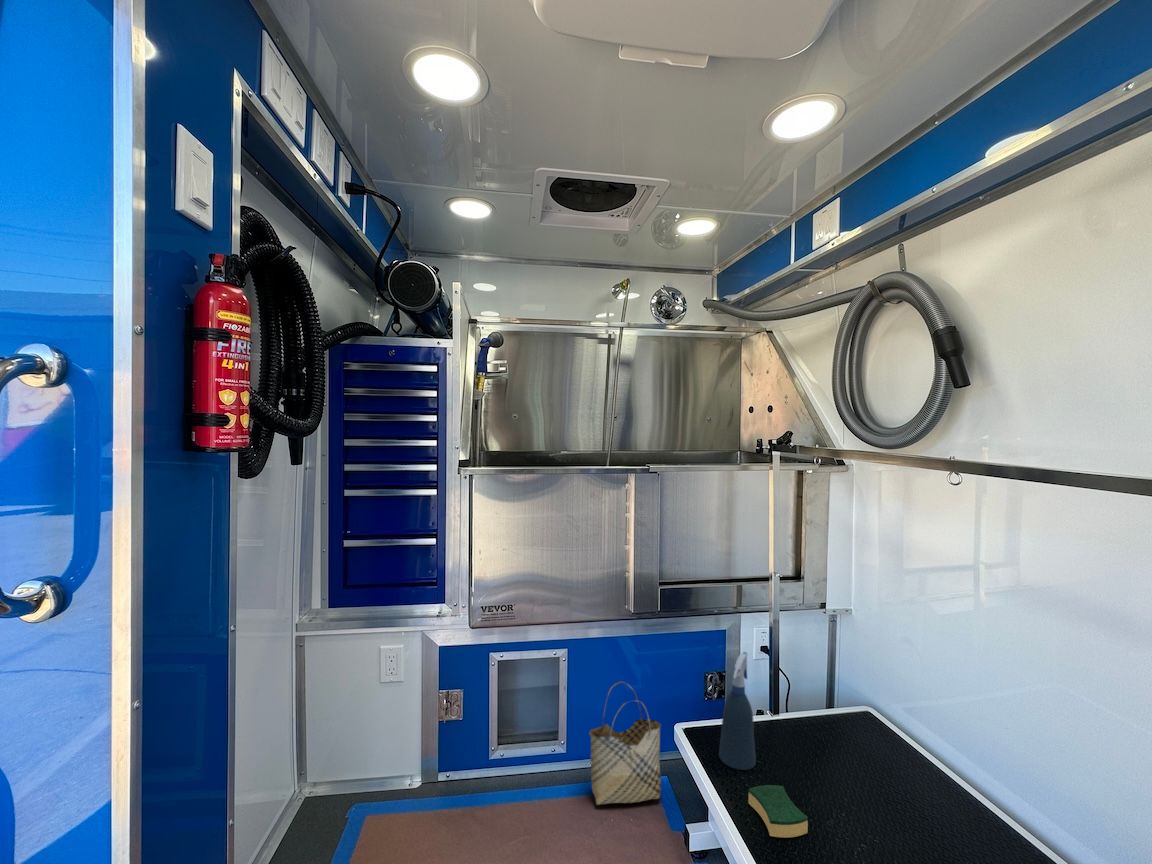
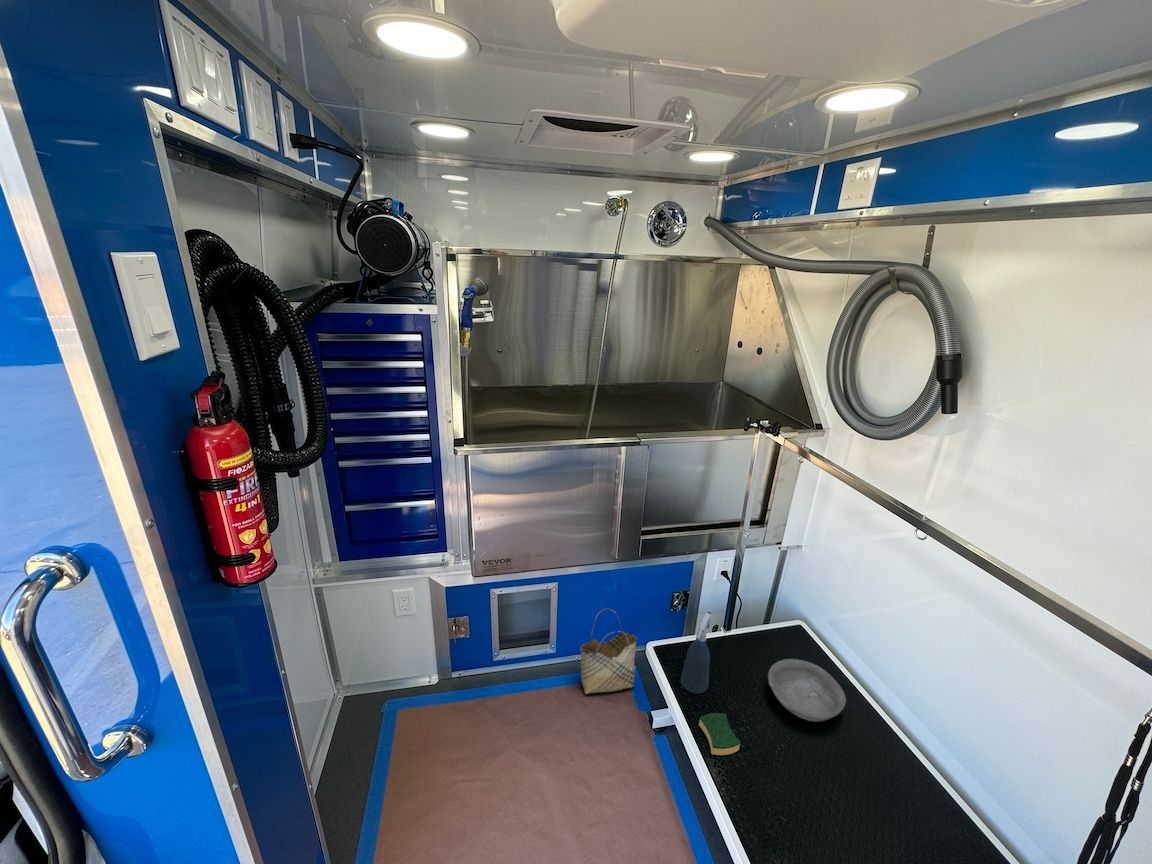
bowl: none [832,726,942,796] -> present [768,659,846,722]

